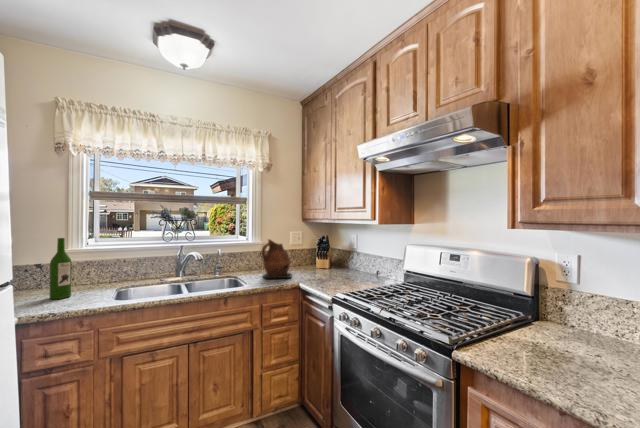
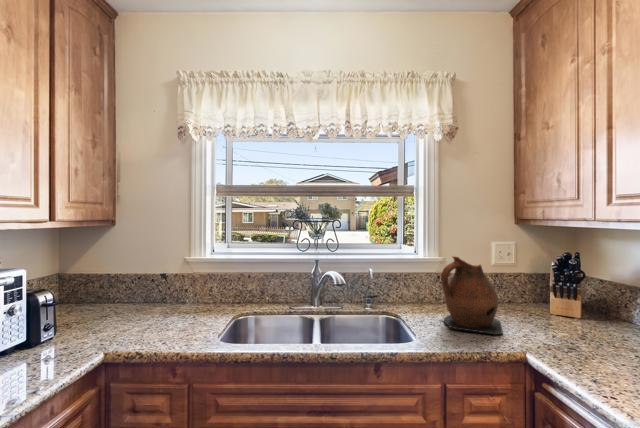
wine bottle: present [50,238,71,299] -> none [156,244,179,325]

